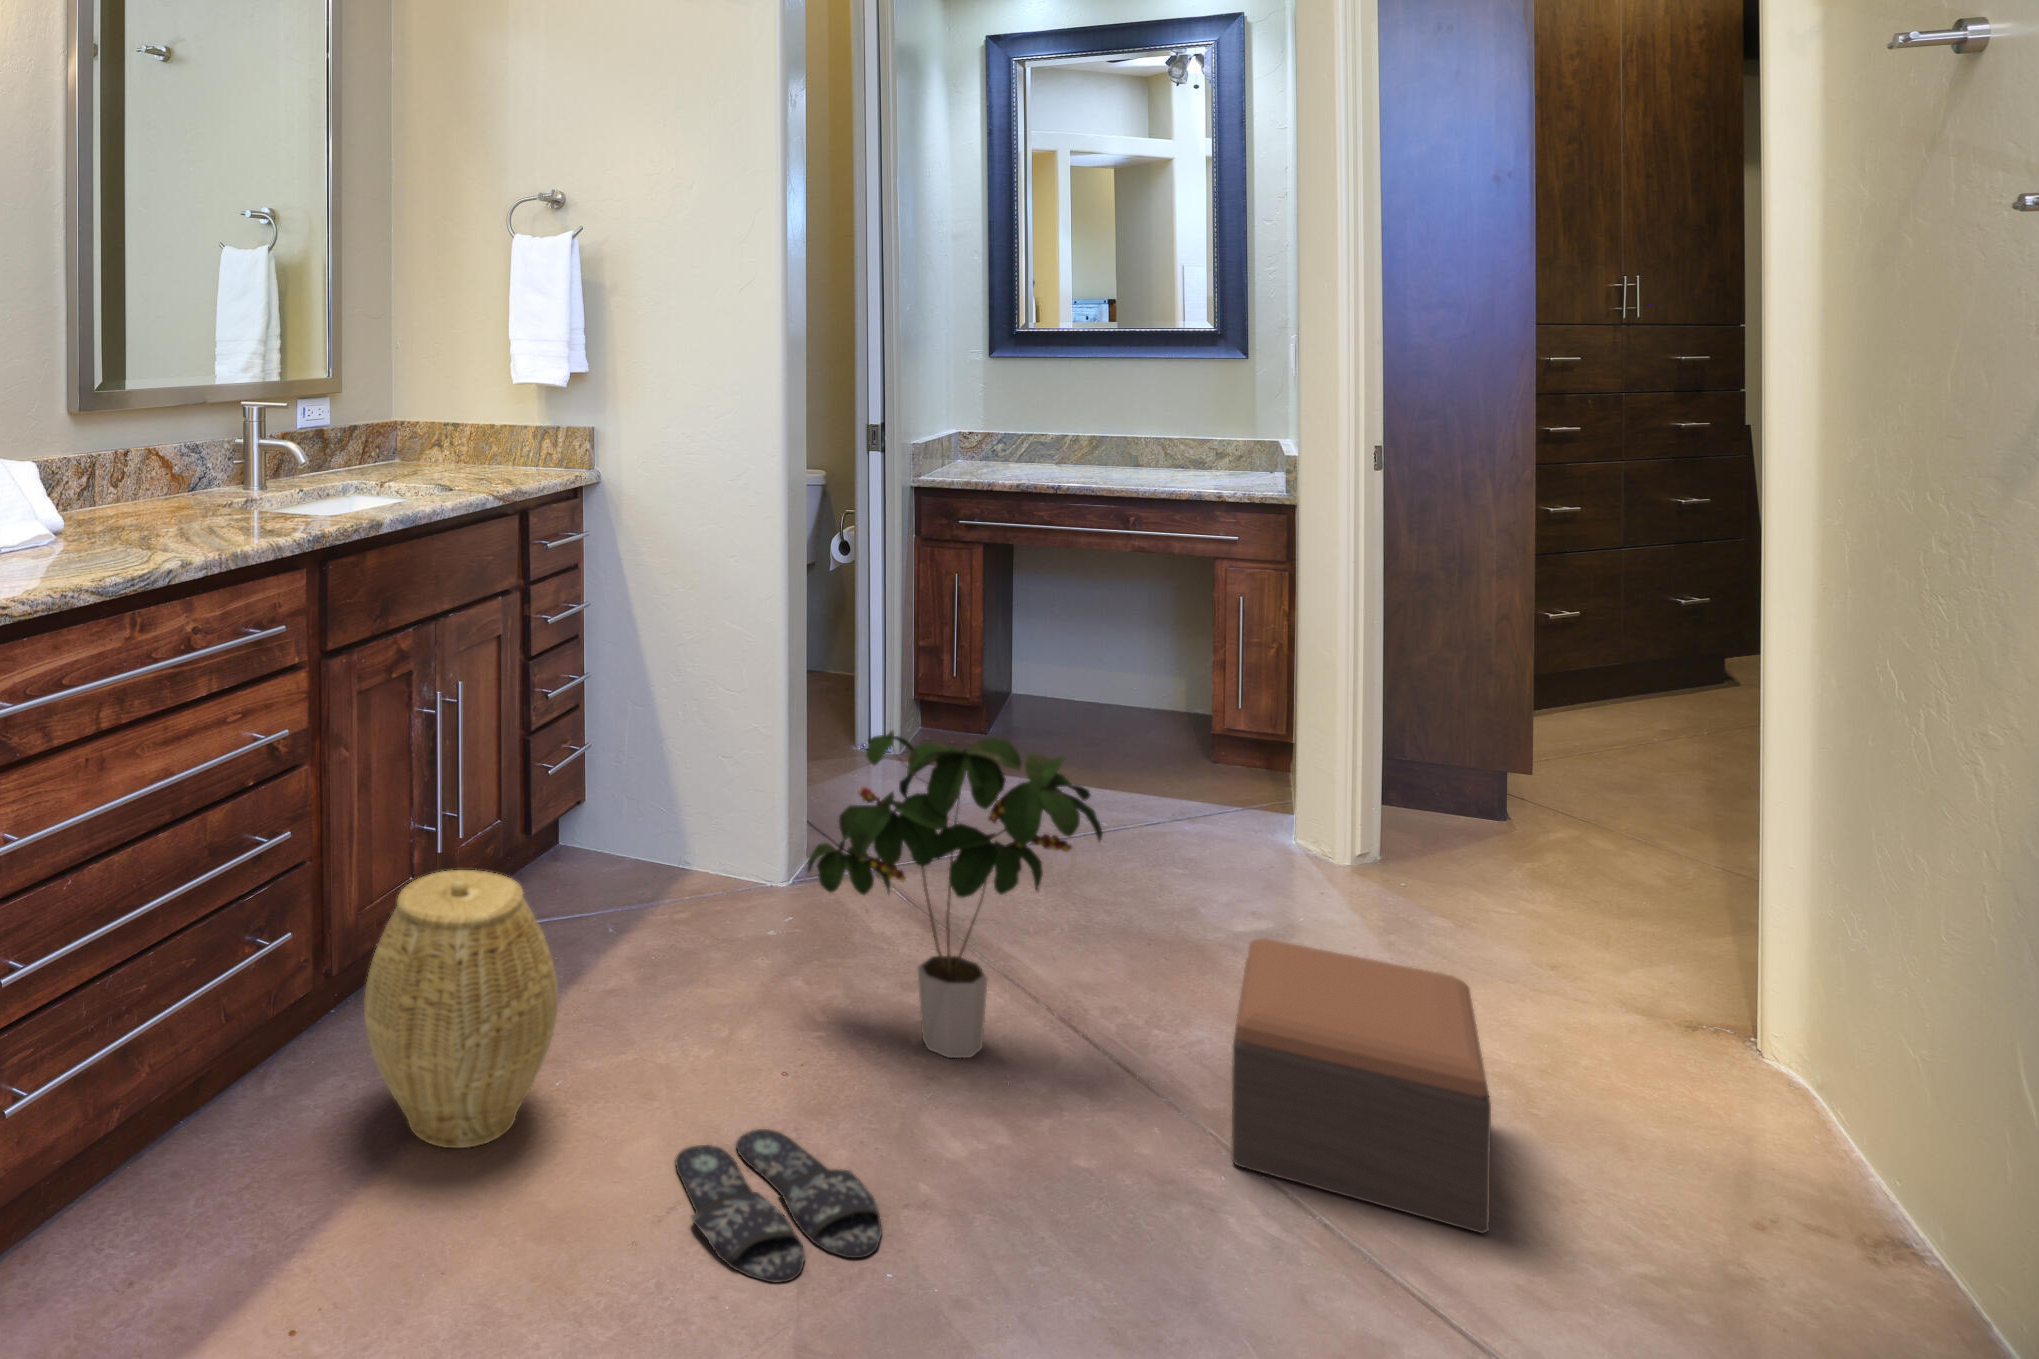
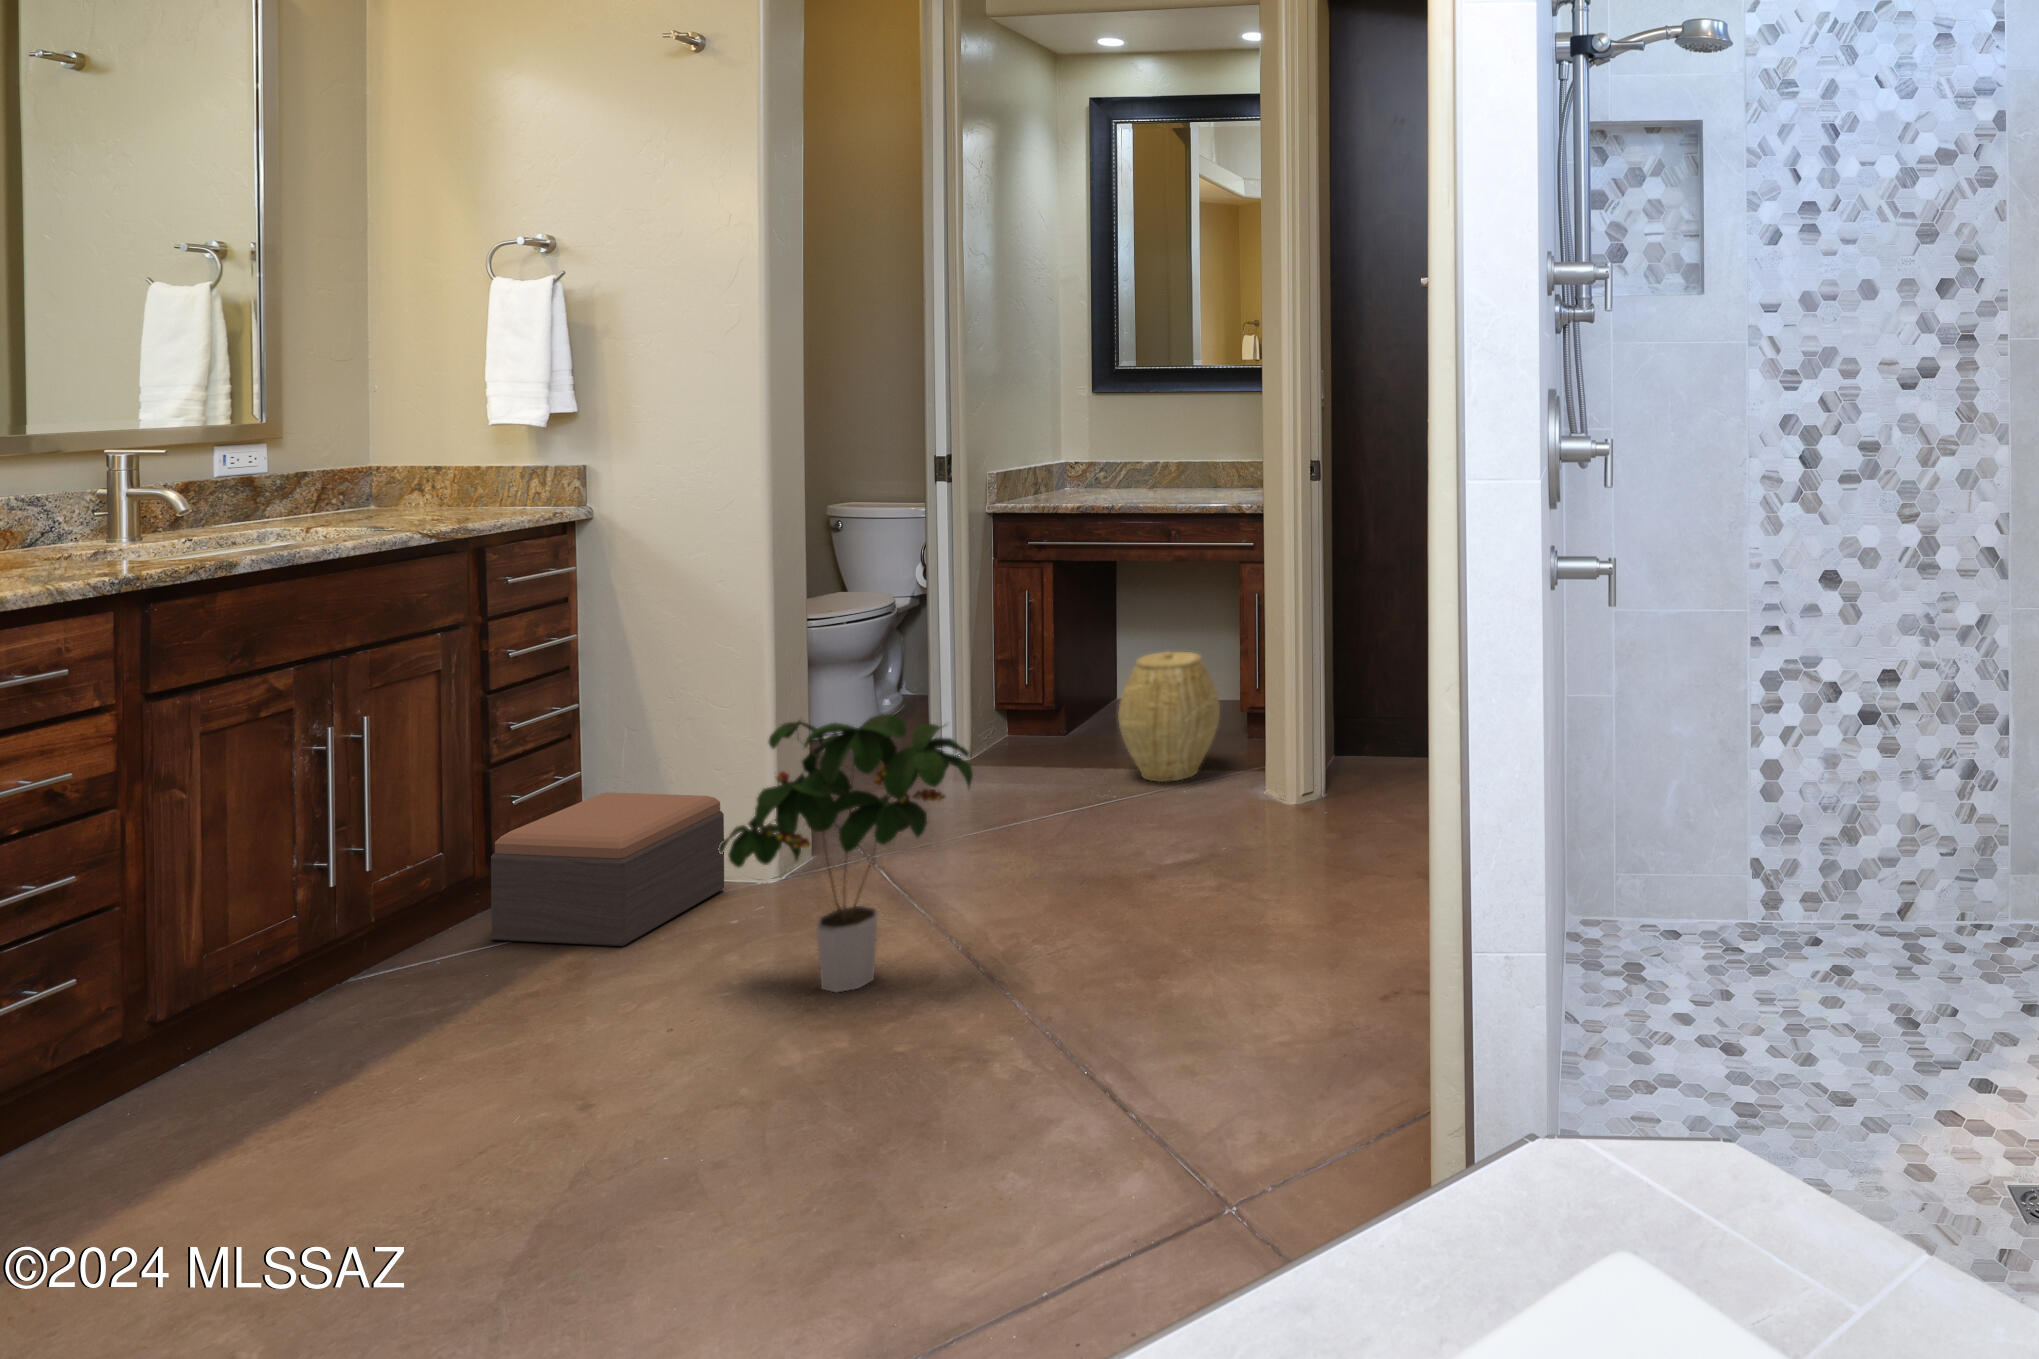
woven basket: present [364,870,558,1148] -> present [1118,652,1220,782]
footstool: present [1232,939,1491,1233] -> present [491,792,724,946]
slippers: present [676,1129,881,1283] -> none [479,1077,677,1192]

